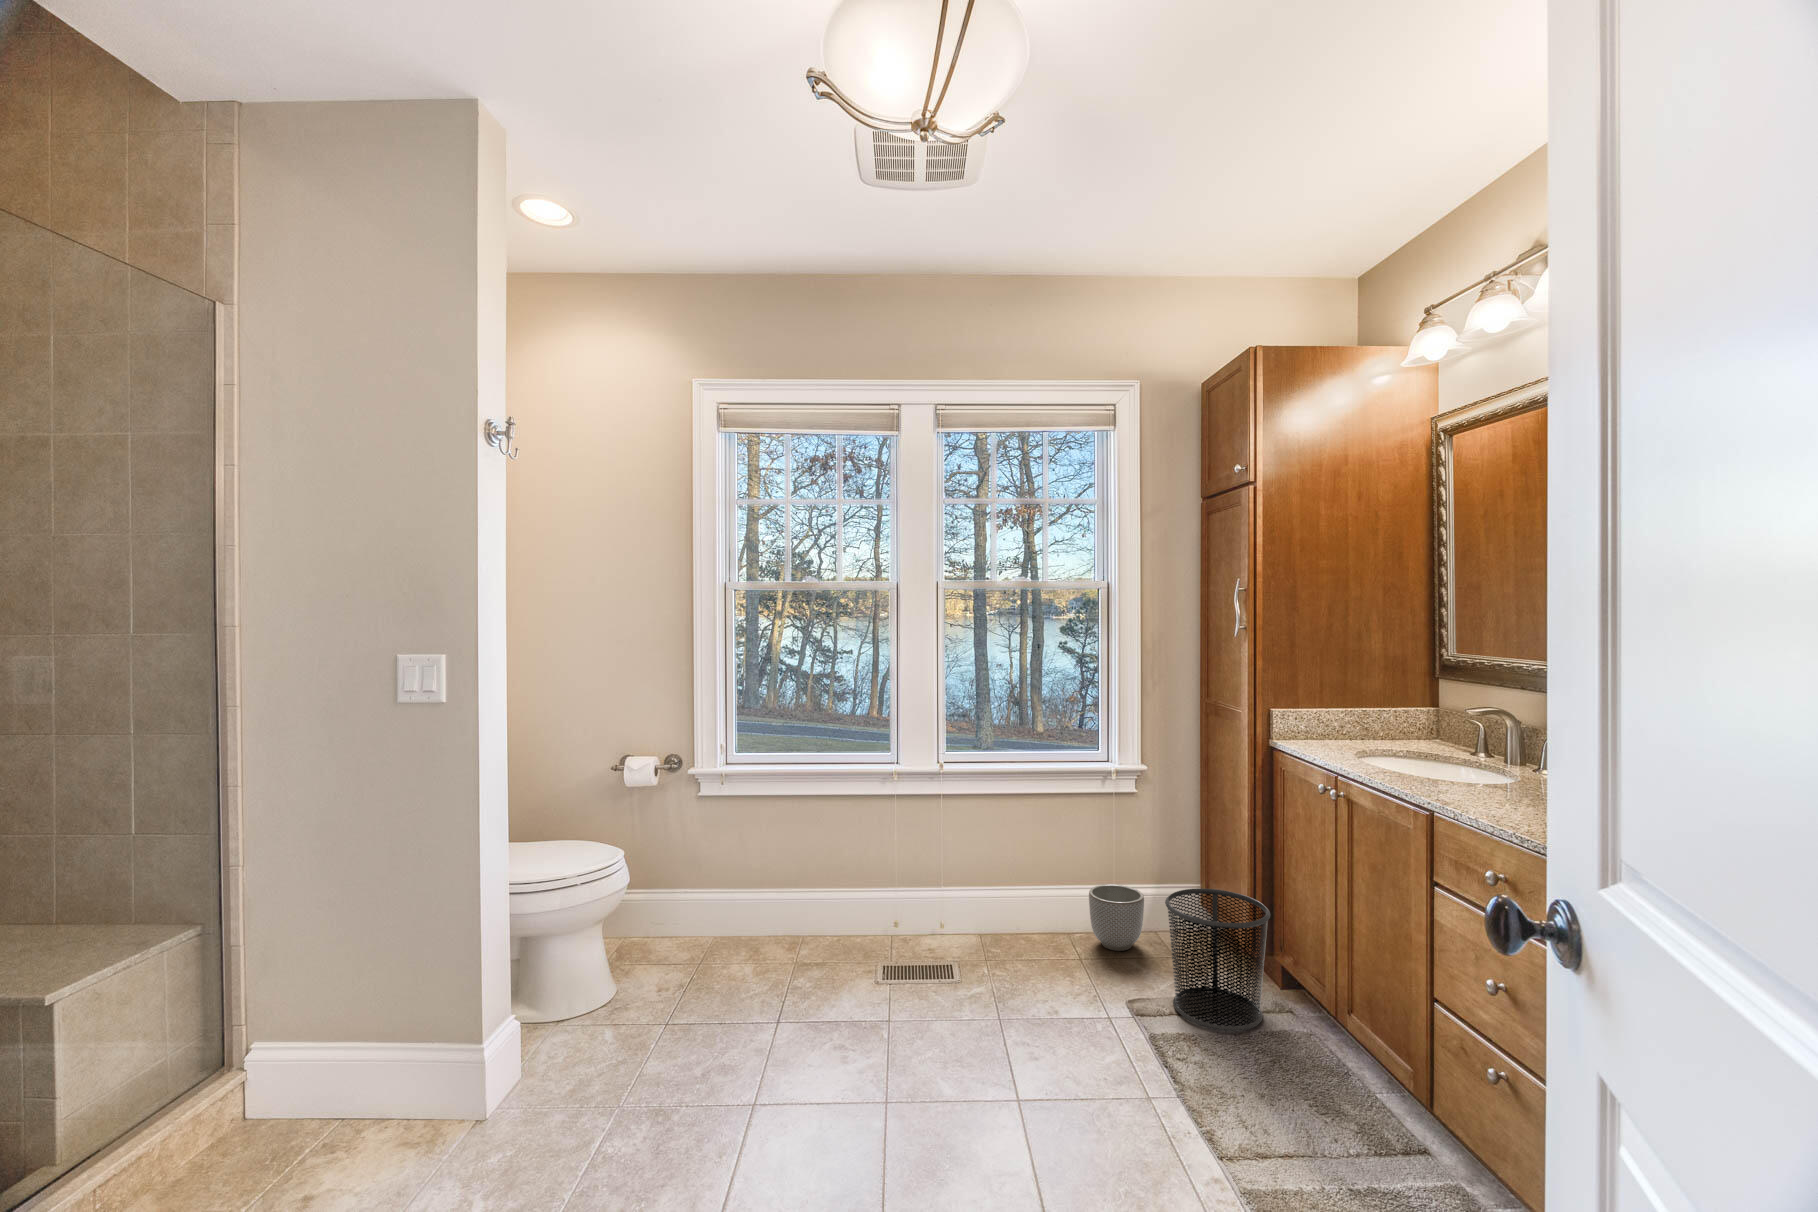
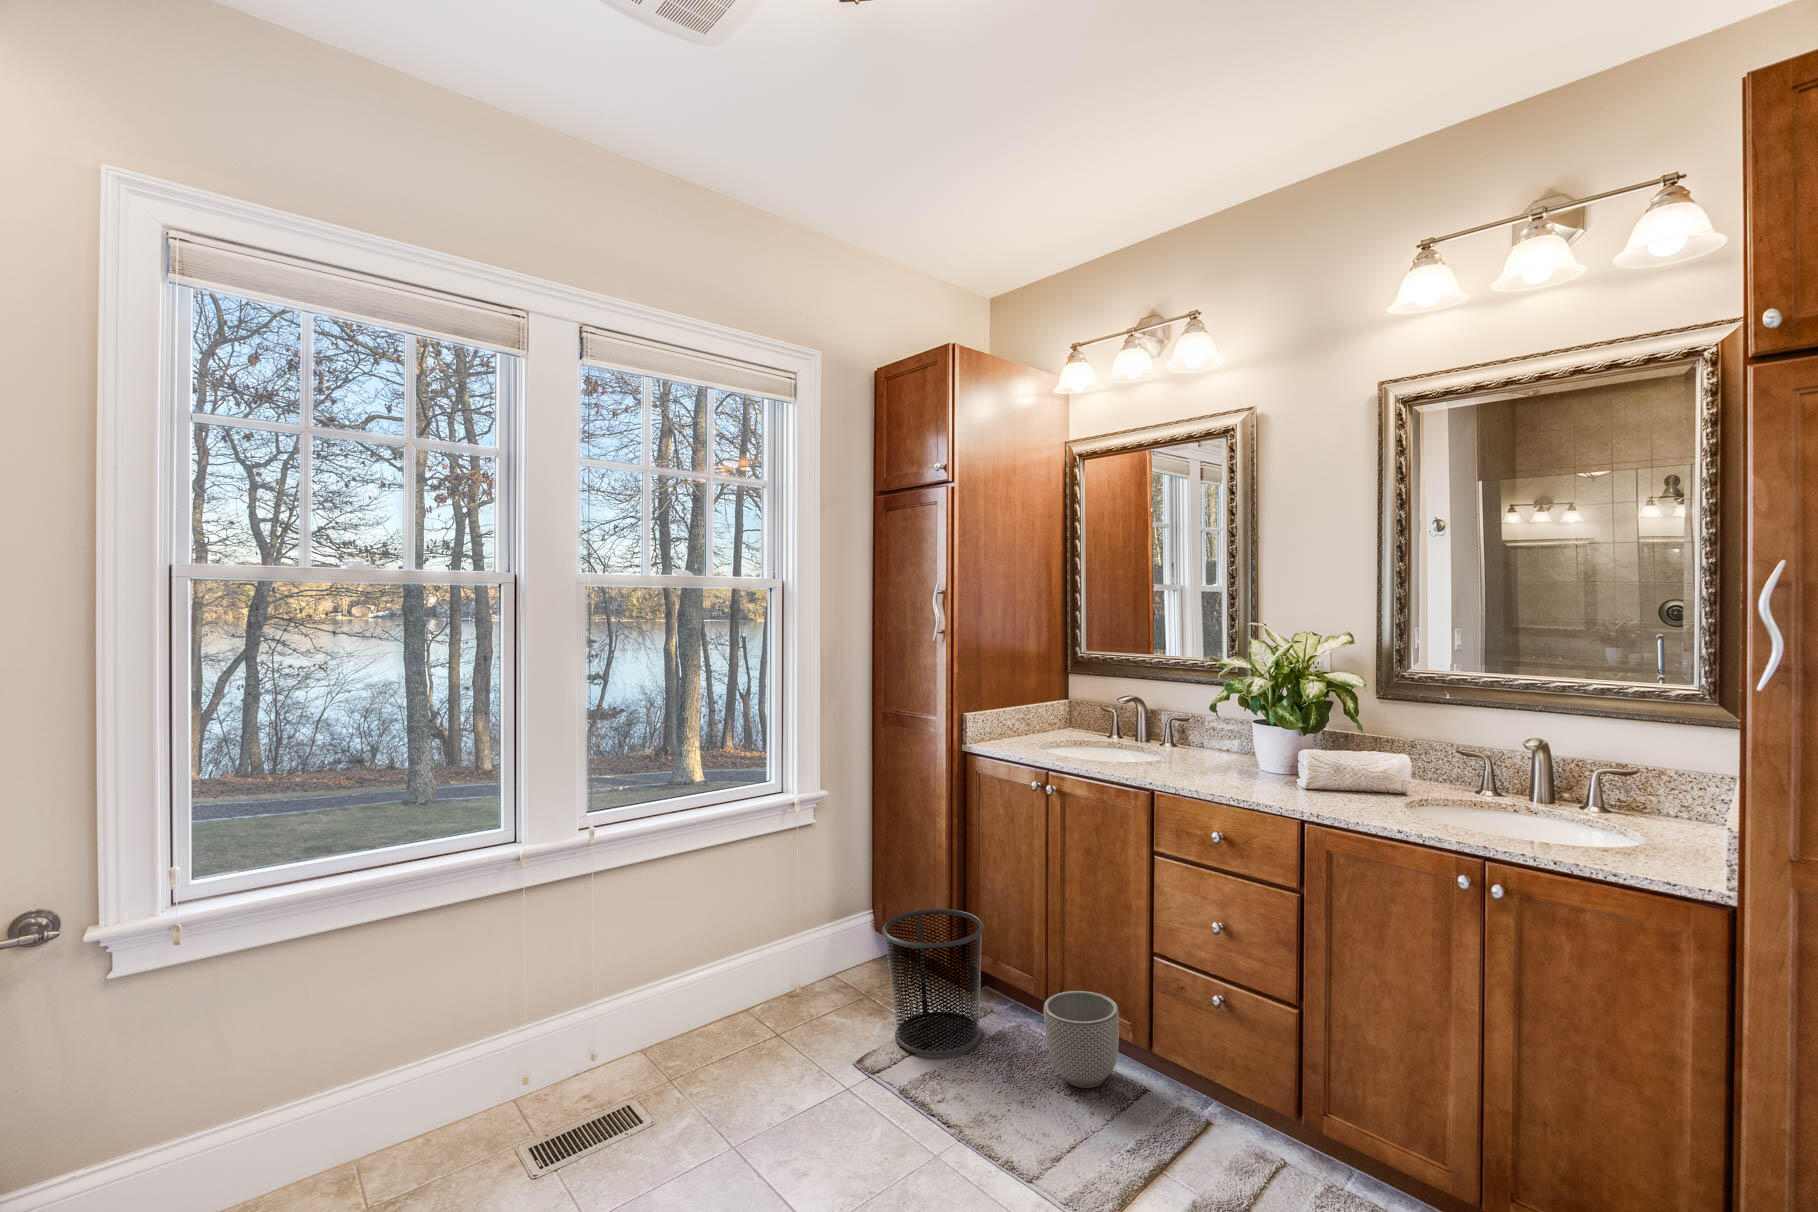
planter: present [1089,884,1144,951] -> present [1043,991,1119,1088]

